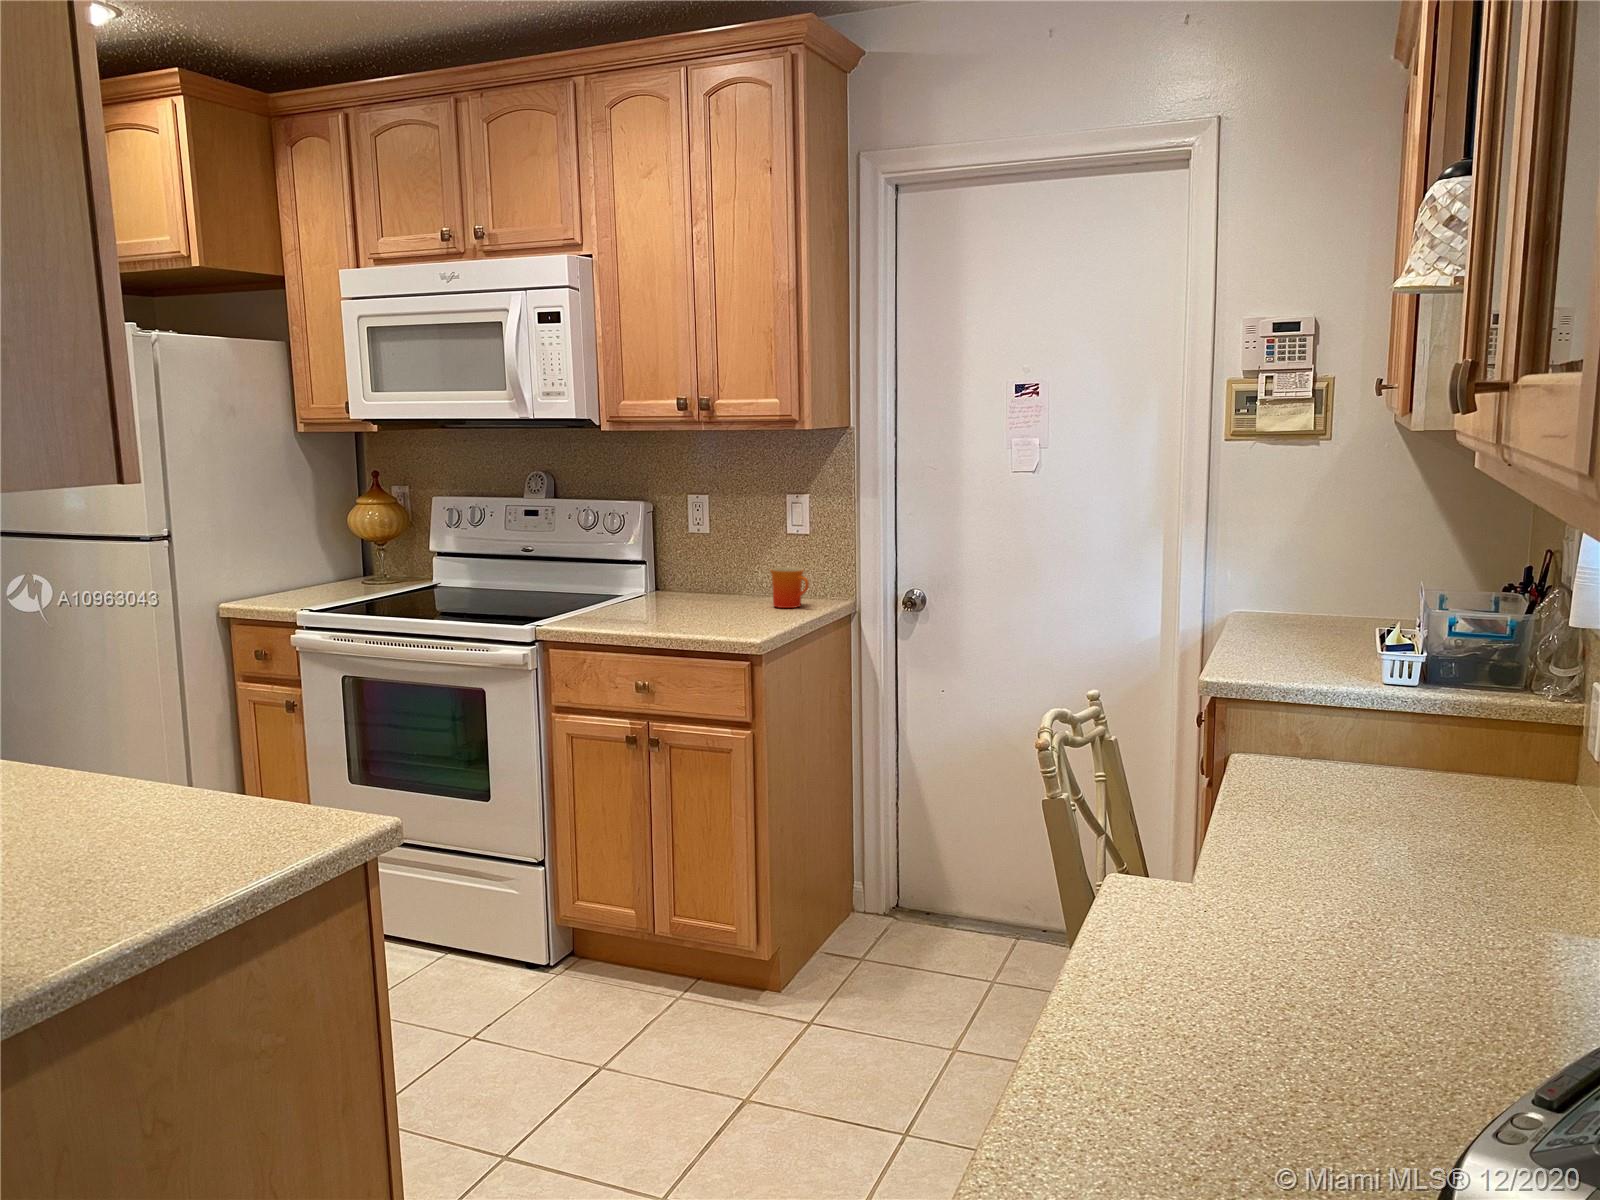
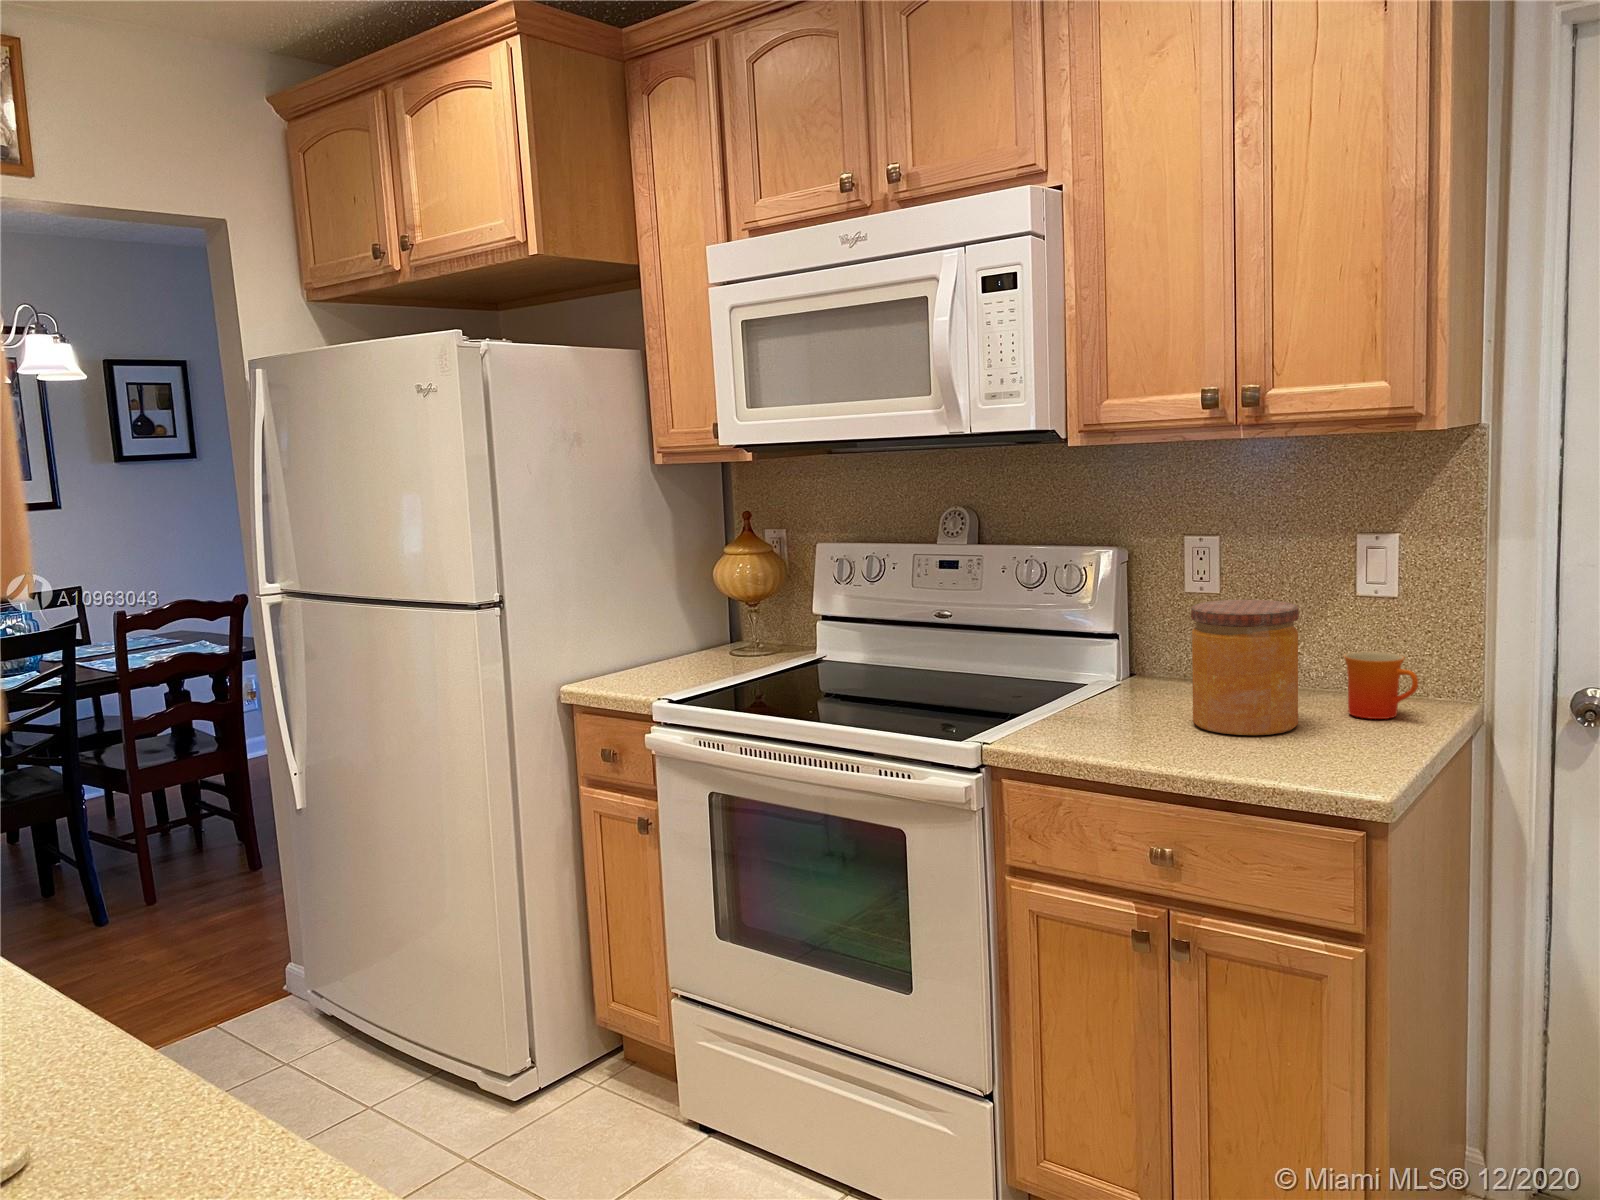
jar: none [673,533,739,617] -> present [1191,600,1299,735]

